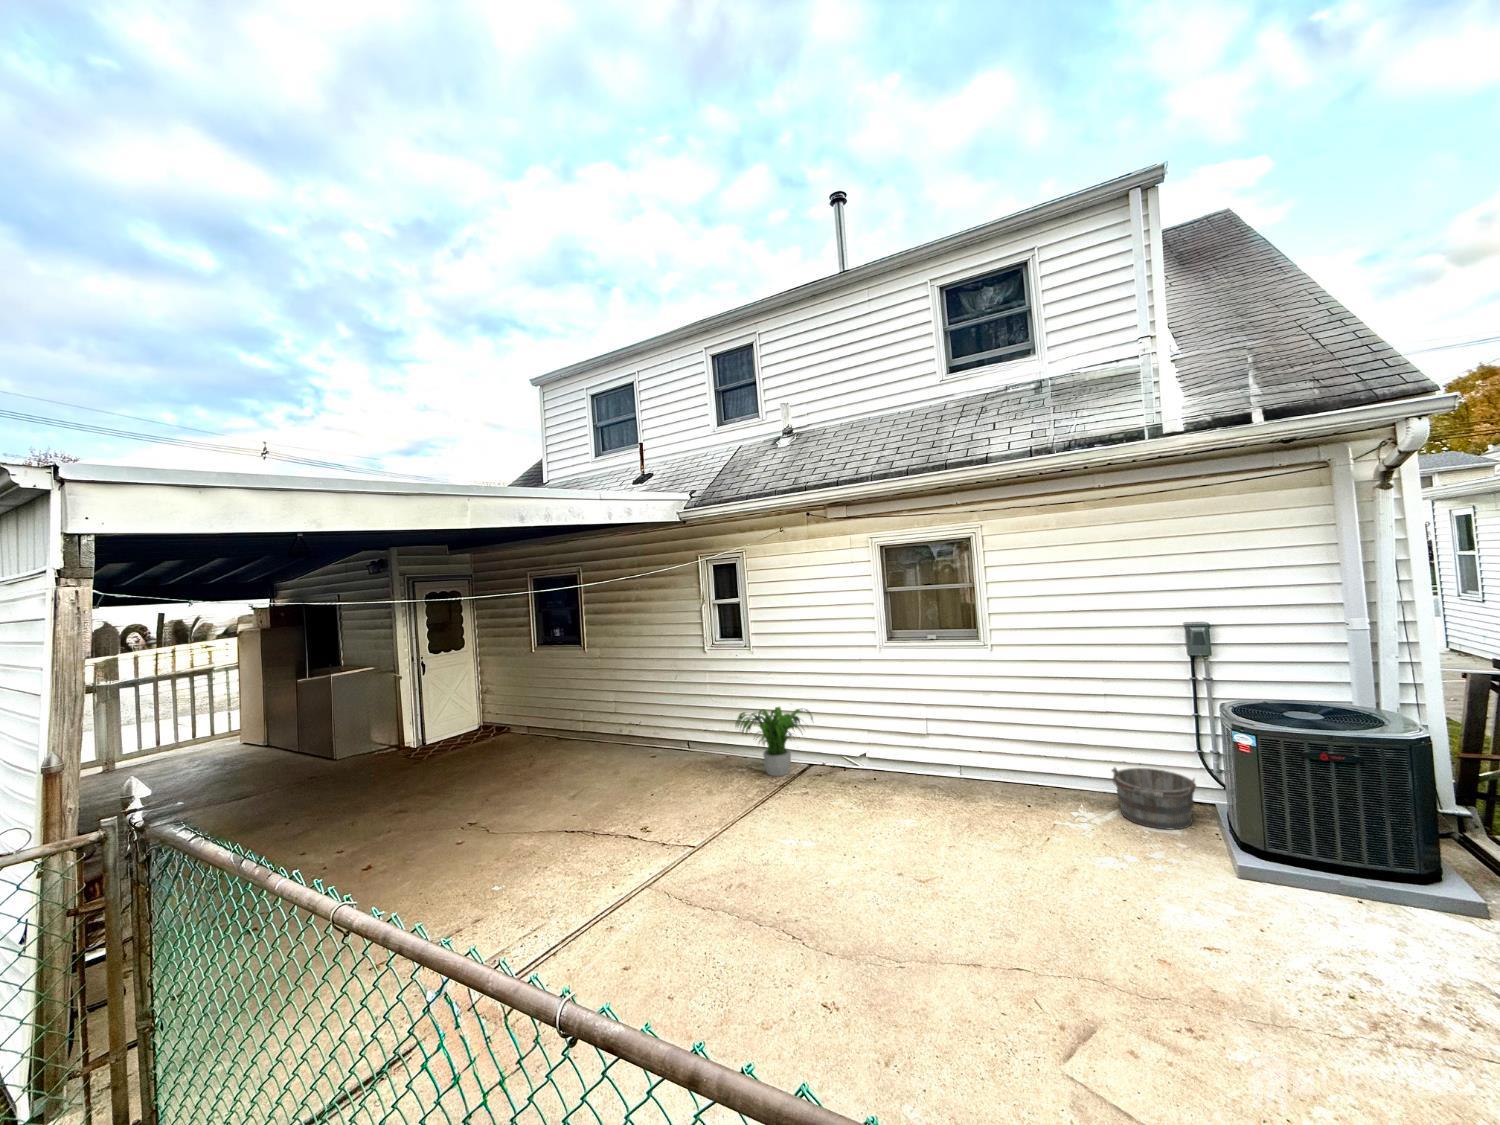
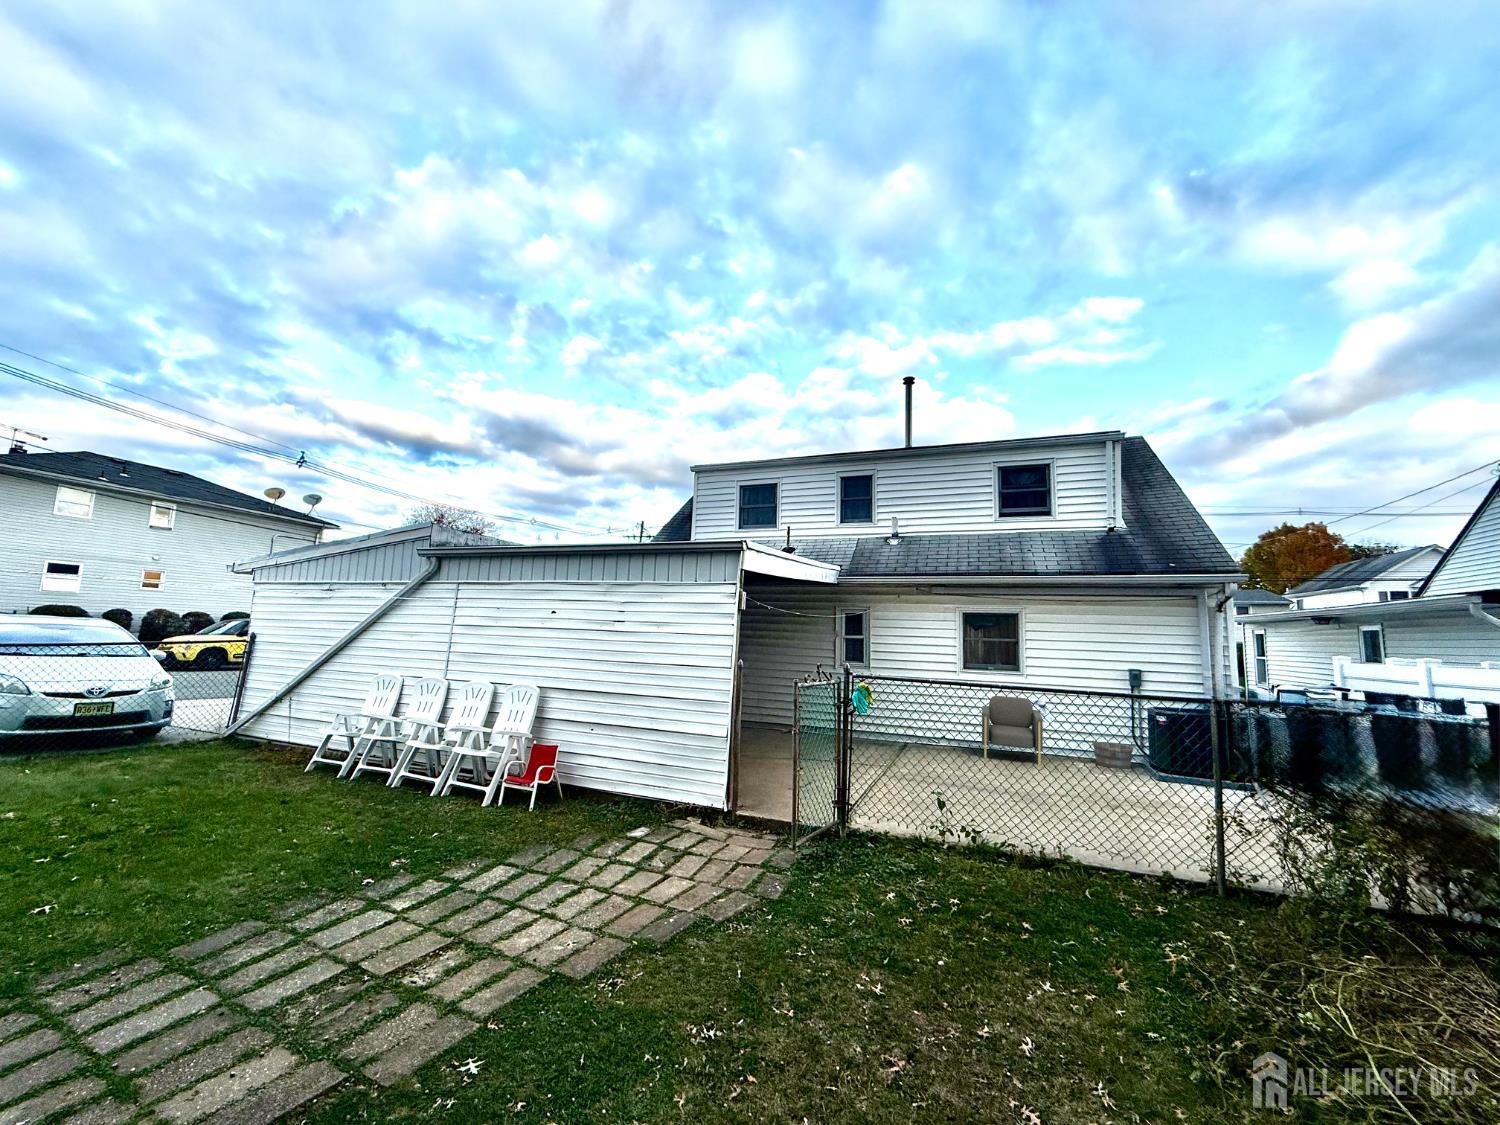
armchair: none [892,689,1017,829] -> present [982,696,1043,765]
potted plant: present [736,707,813,776] -> none [873,703,918,743]

